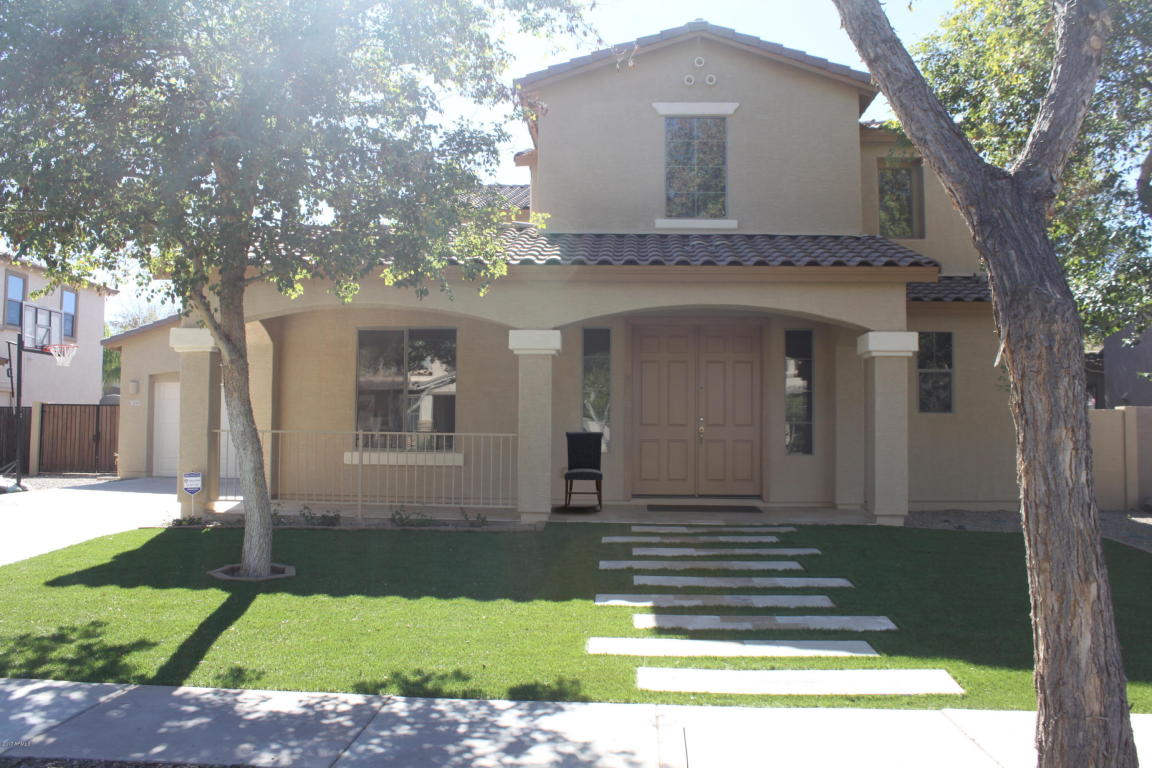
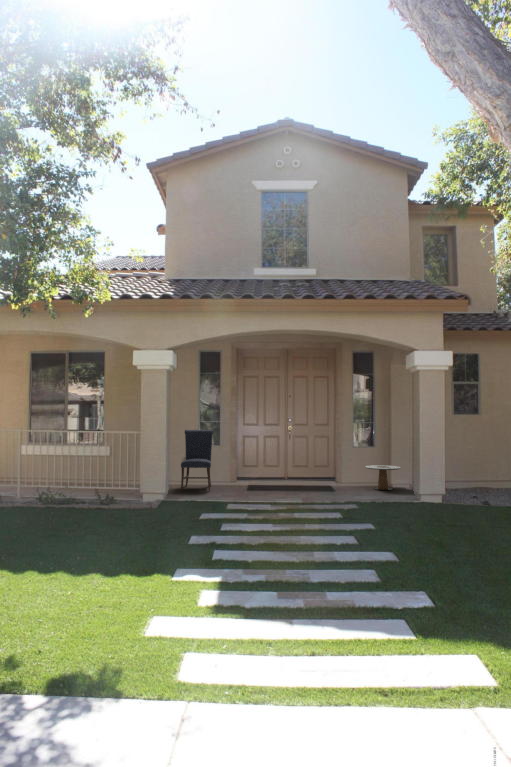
side table: none [802,478,849,510] -> present [365,465,401,490]

